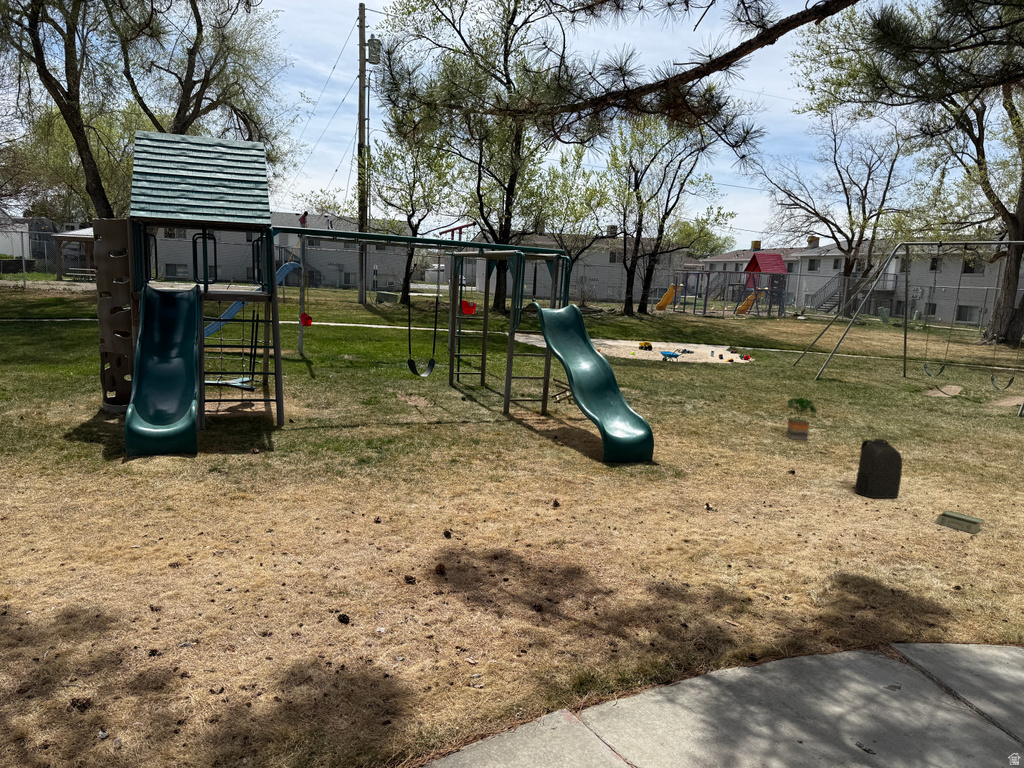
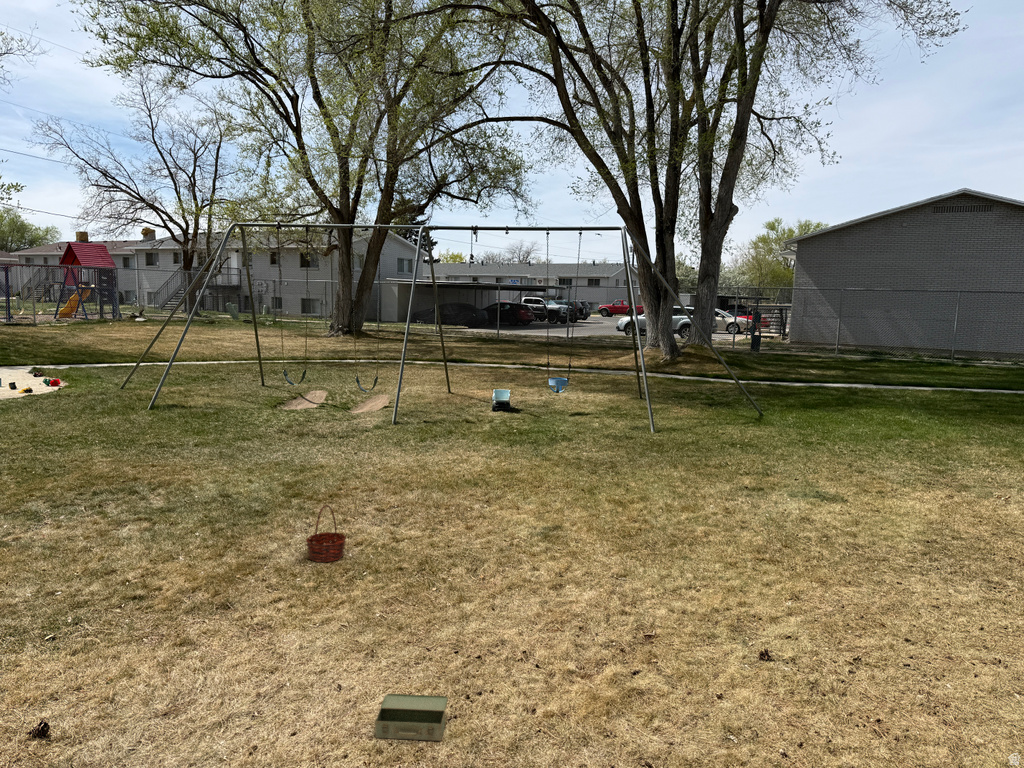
potted tree: present [787,398,817,440] -> none [76,473,139,554]
basket: none [917,435,947,471] -> present [306,505,346,562]
backpack: present [854,439,902,498] -> none [209,570,295,700]

